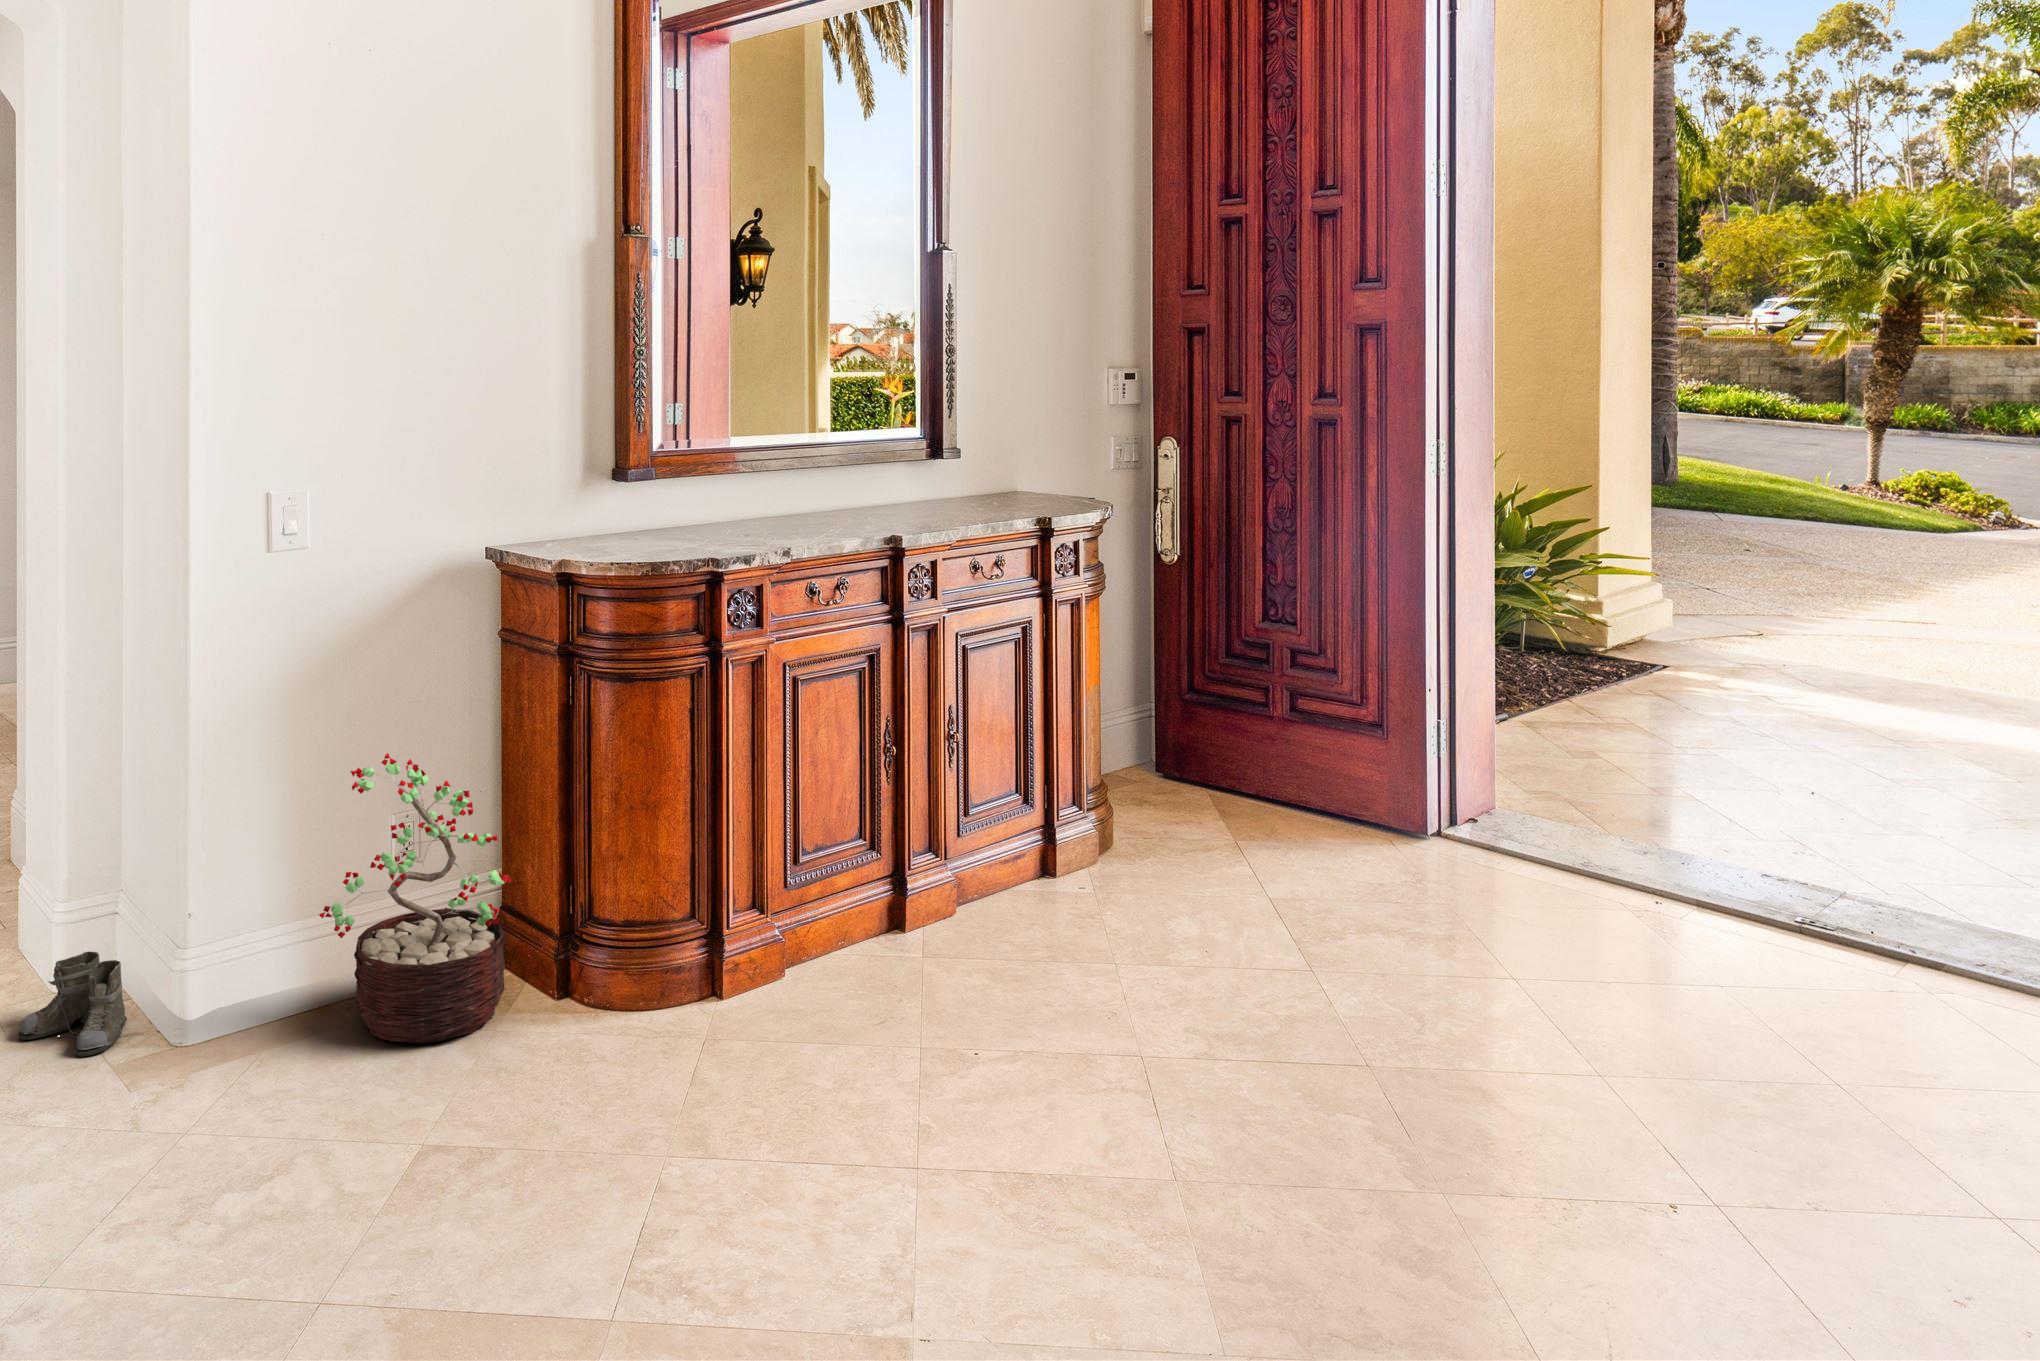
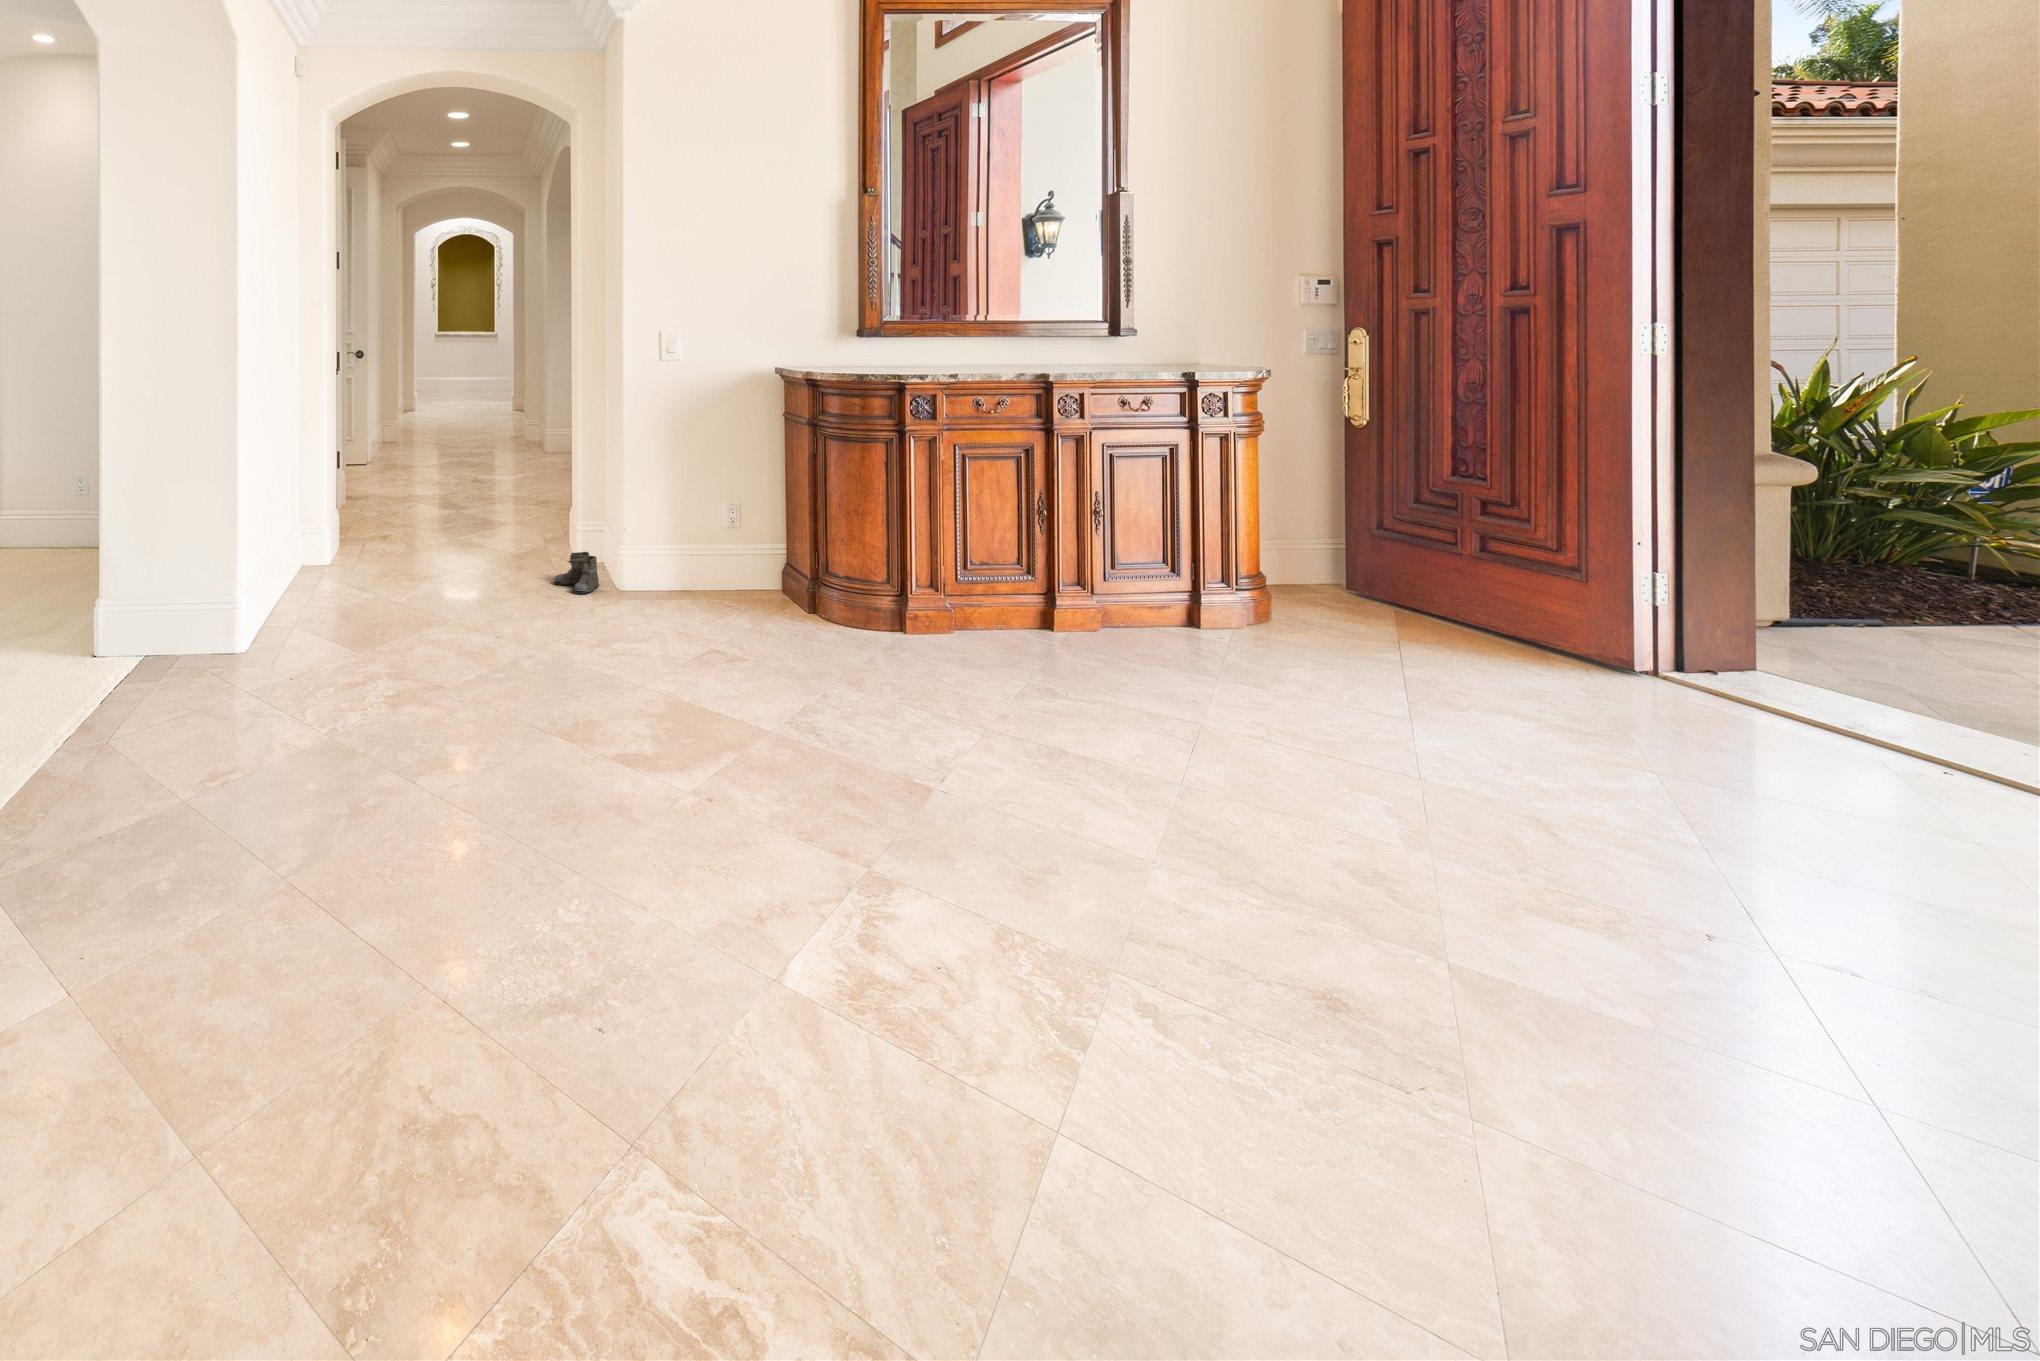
decorative plant: present [319,753,511,1044] -> none [681,471,781,621]

